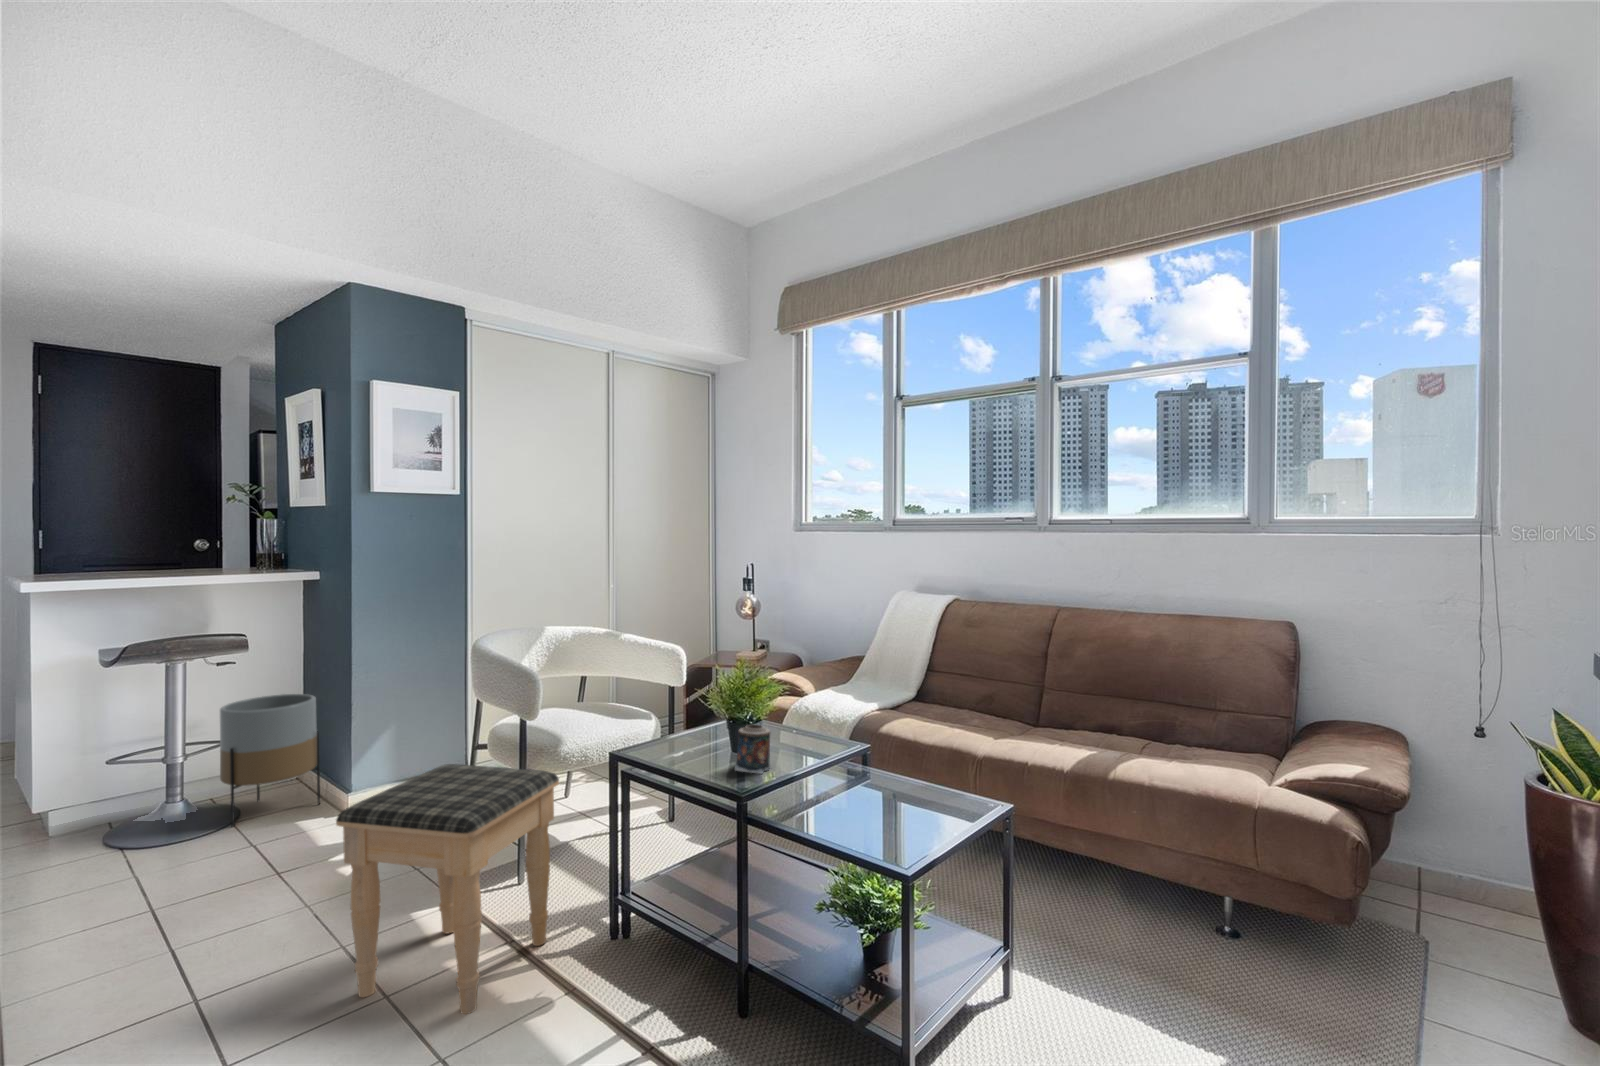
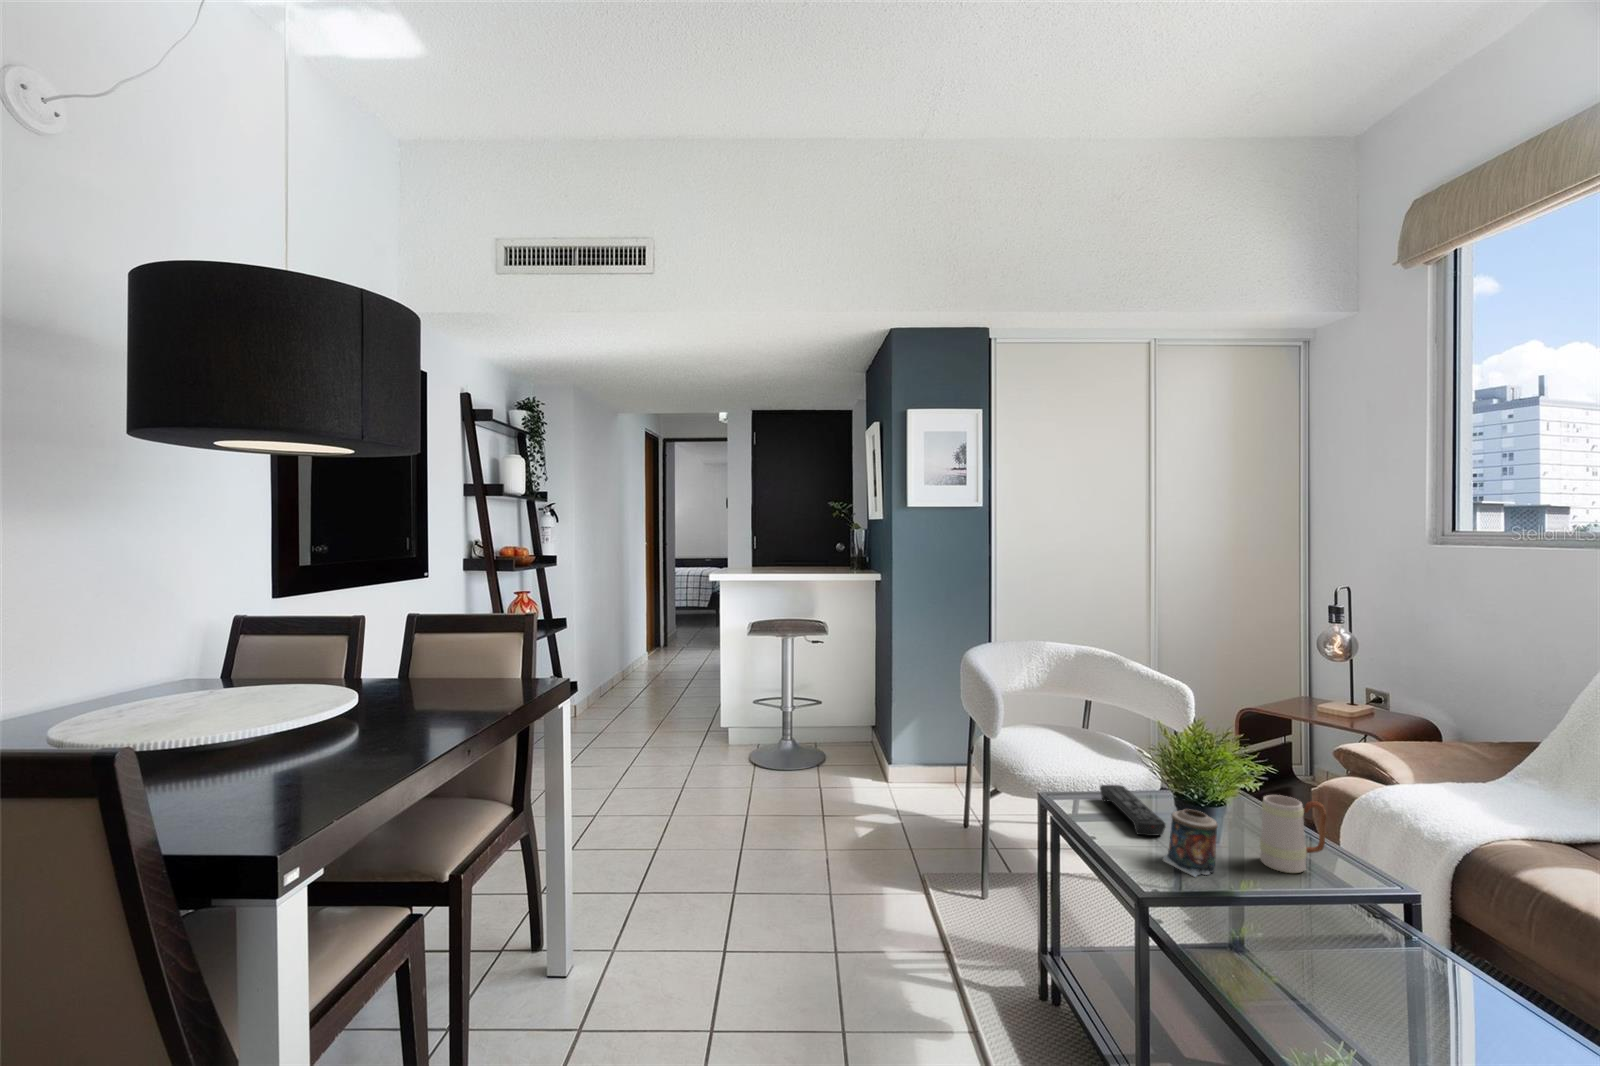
planter: present [220,694,320,827] -> none [811,671,875,771]
mug: none [786,700,824,756] -> present [1260,795,1326,873]
remote control: none [654,728,722,760] -> present [1100,785,1166,836]
footstool: present [336,764,559,1014] -> none [805,765,991,1002]

